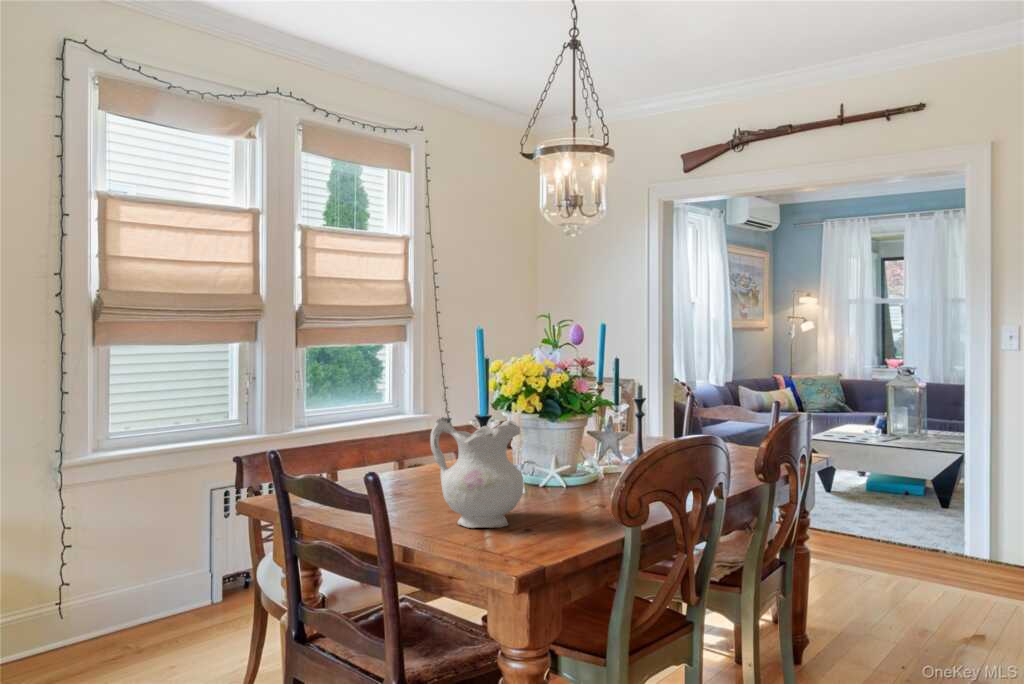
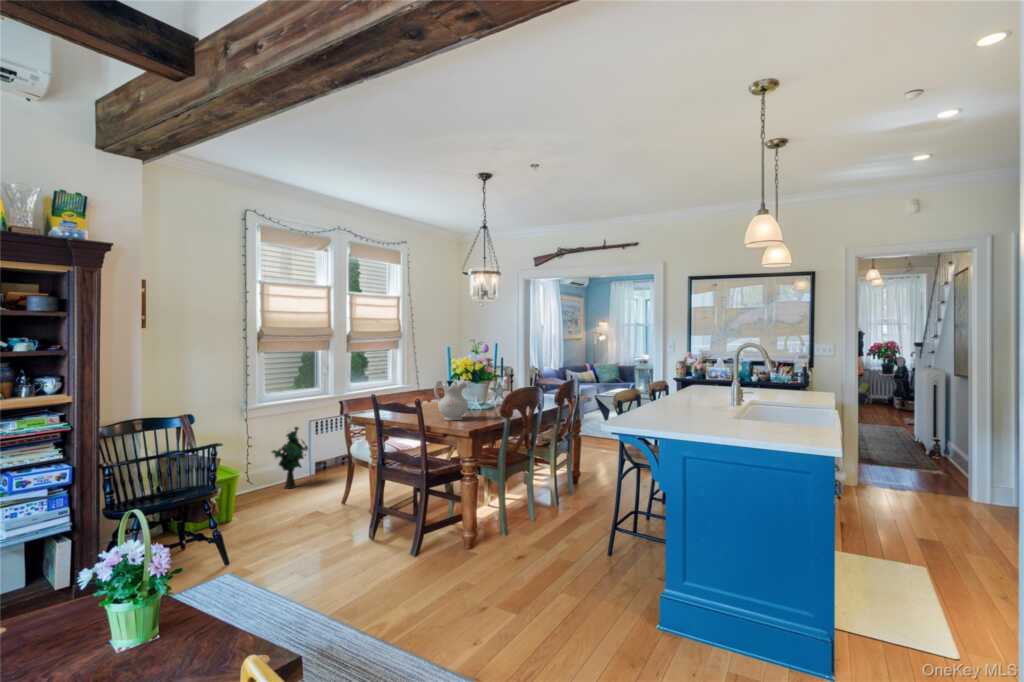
decorative plant: none [118,504,200,639] -> present [272,427,308,489]

